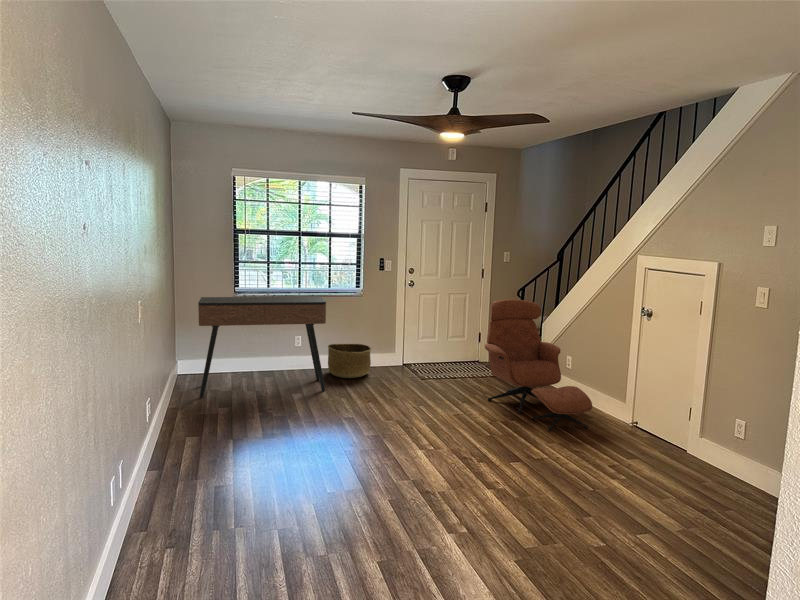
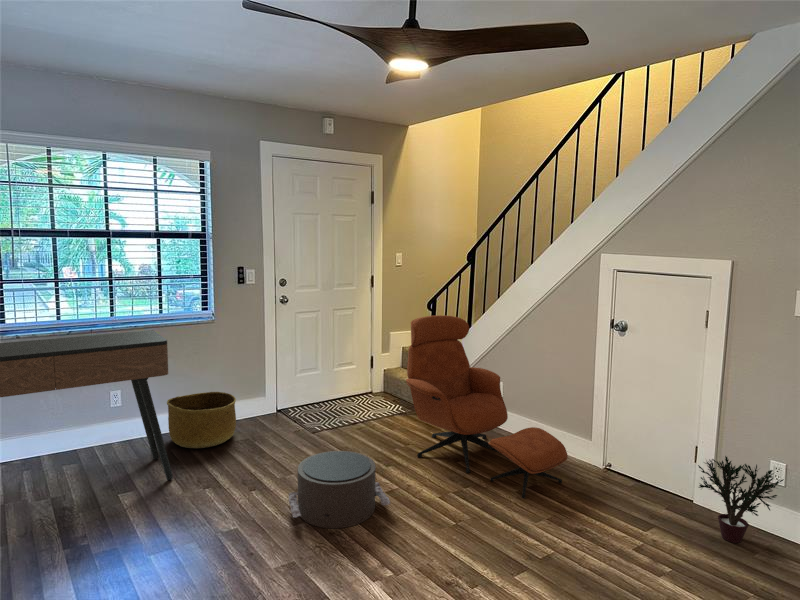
pouf: none [386,382,450,426] -> present [289,451,390,528]
potted plant: none [664,411,738,476] -> present [698,456,784,543]

